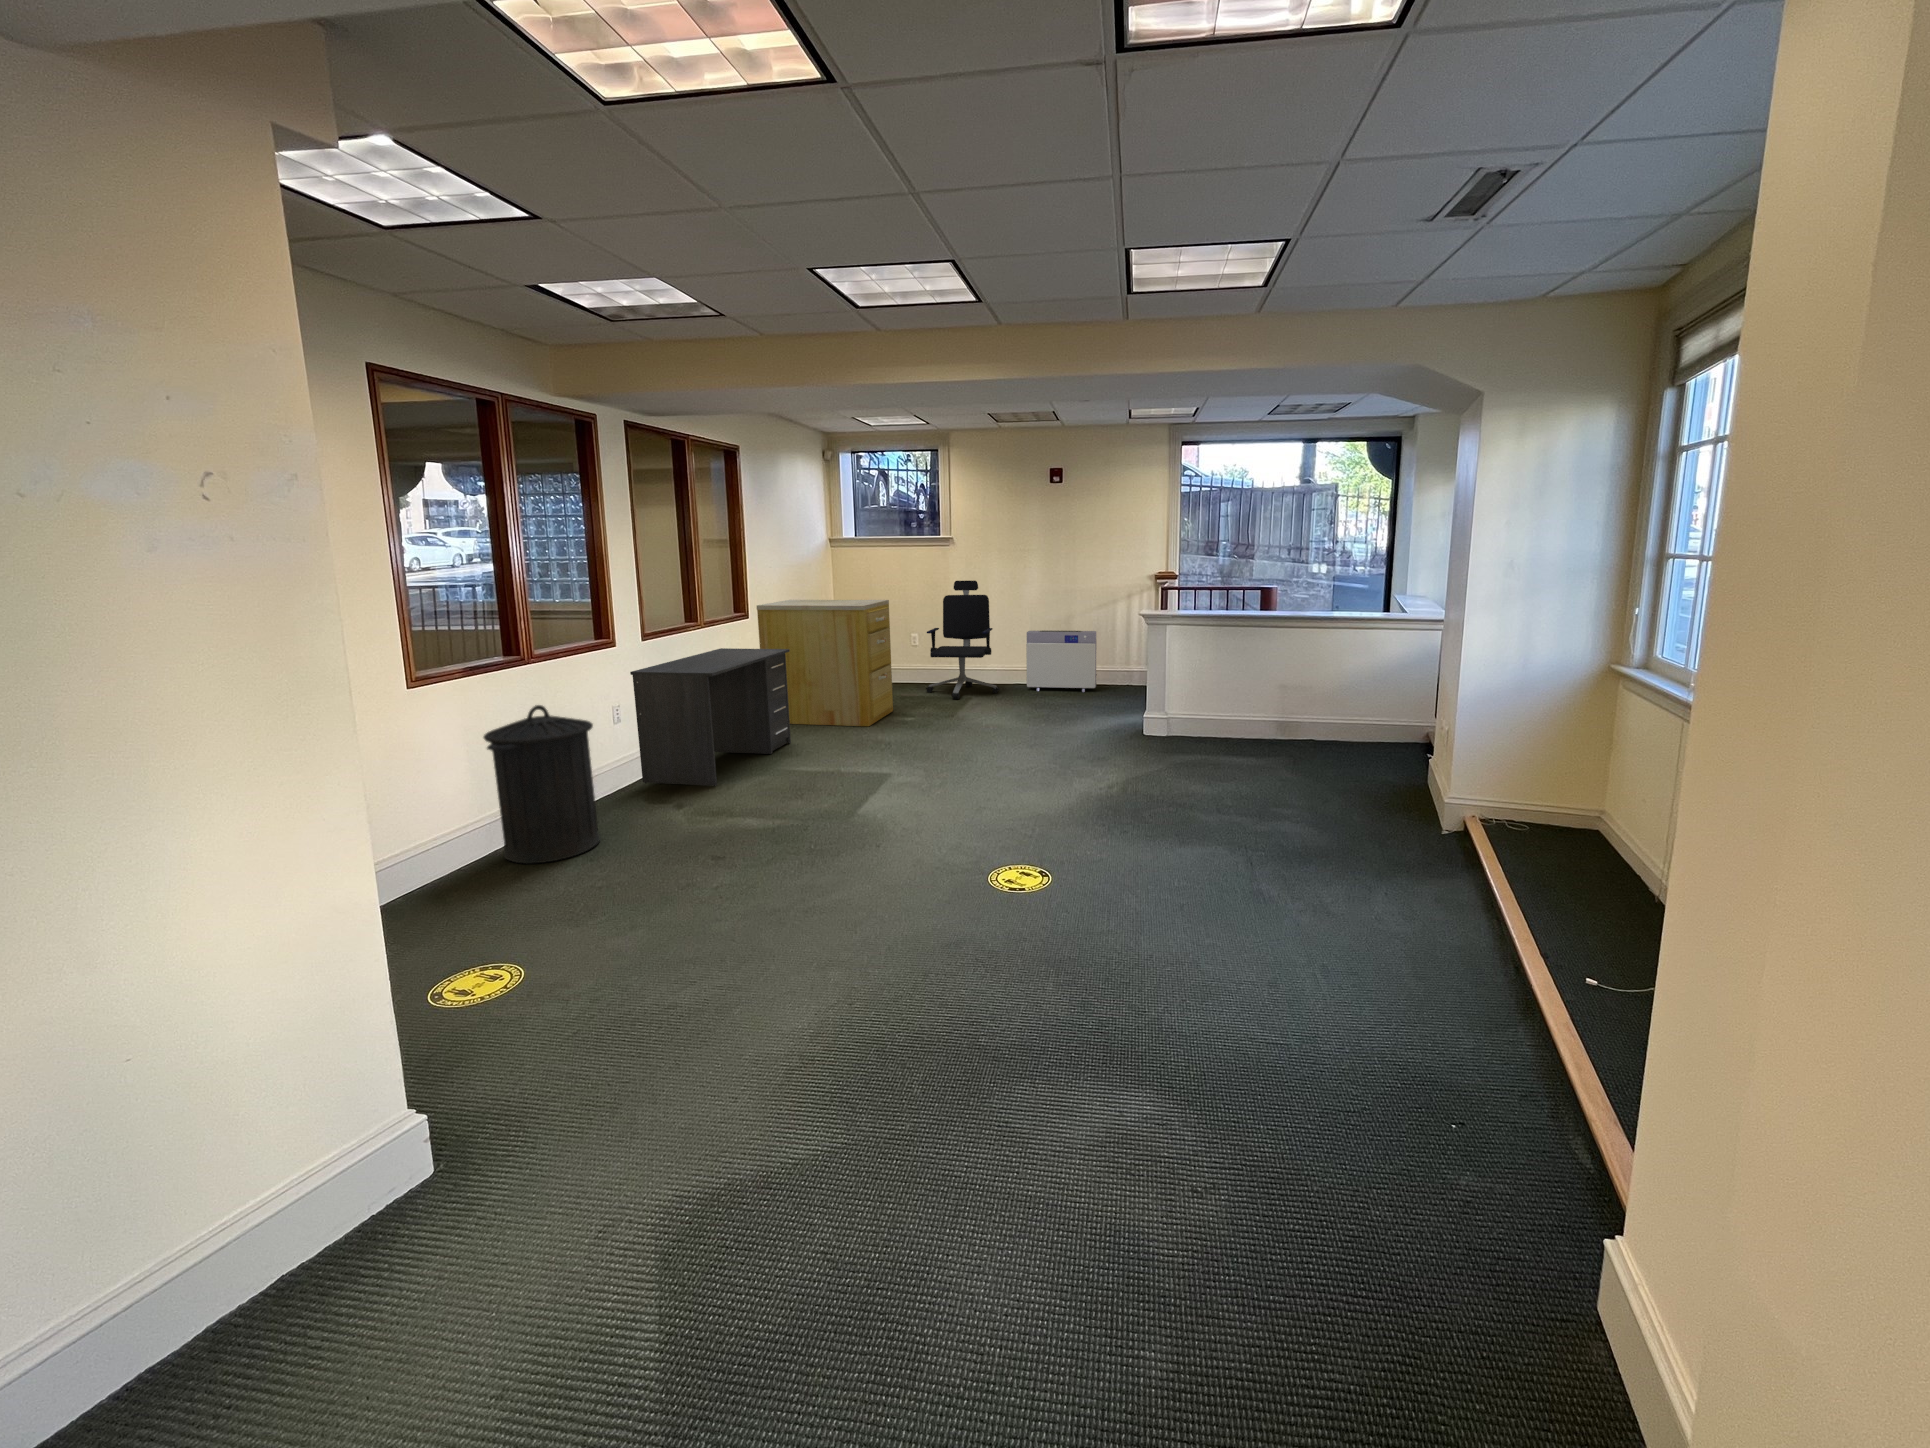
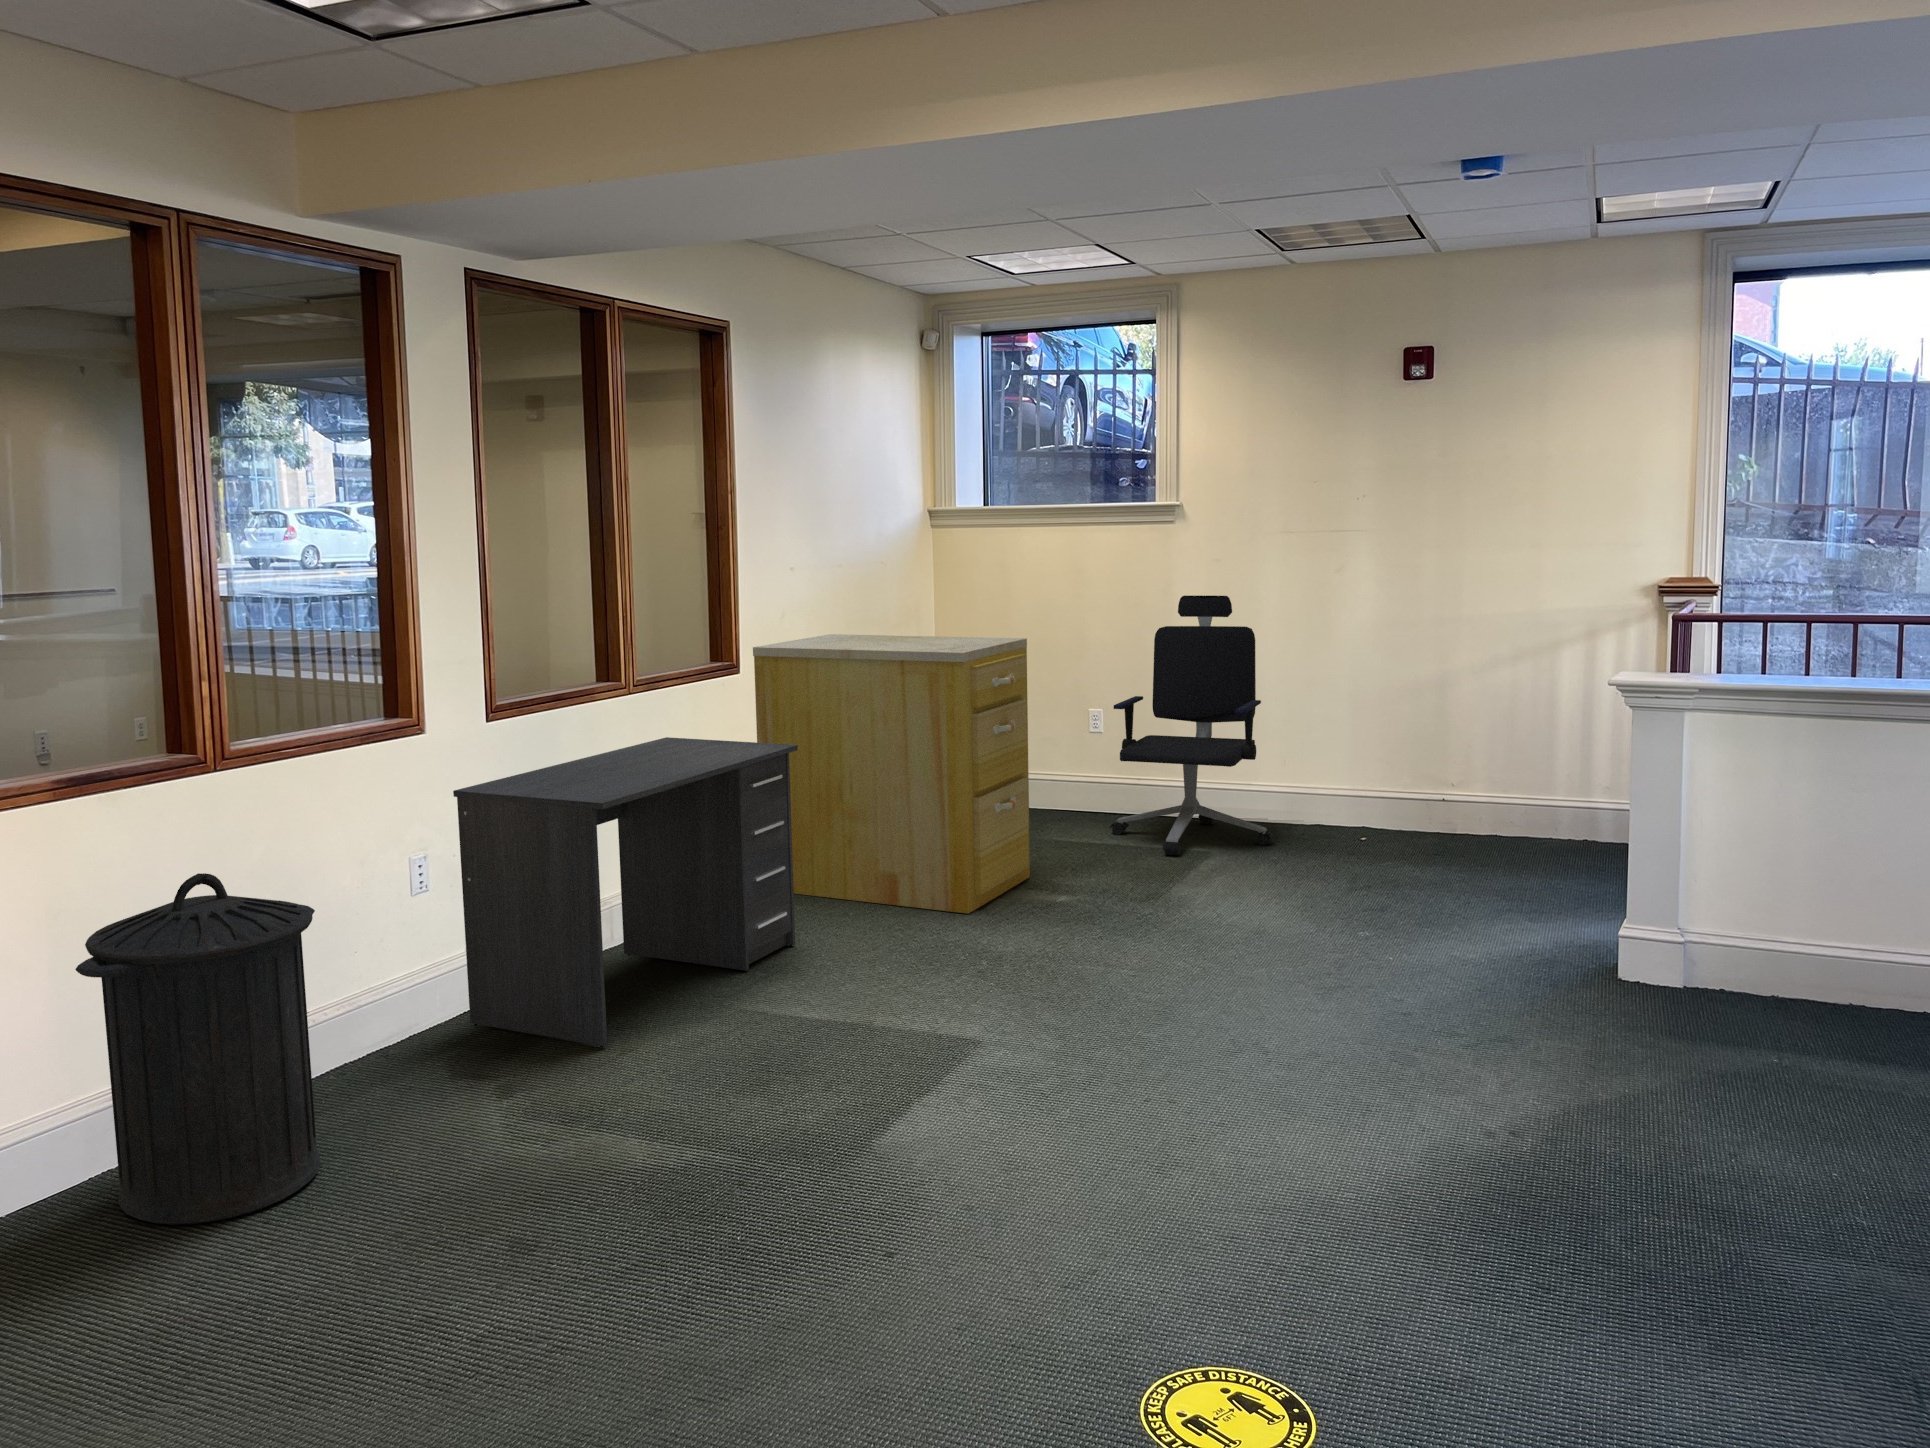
air purifier: present [1026,630,1097,692] -> none [1337,708,1506,853]

